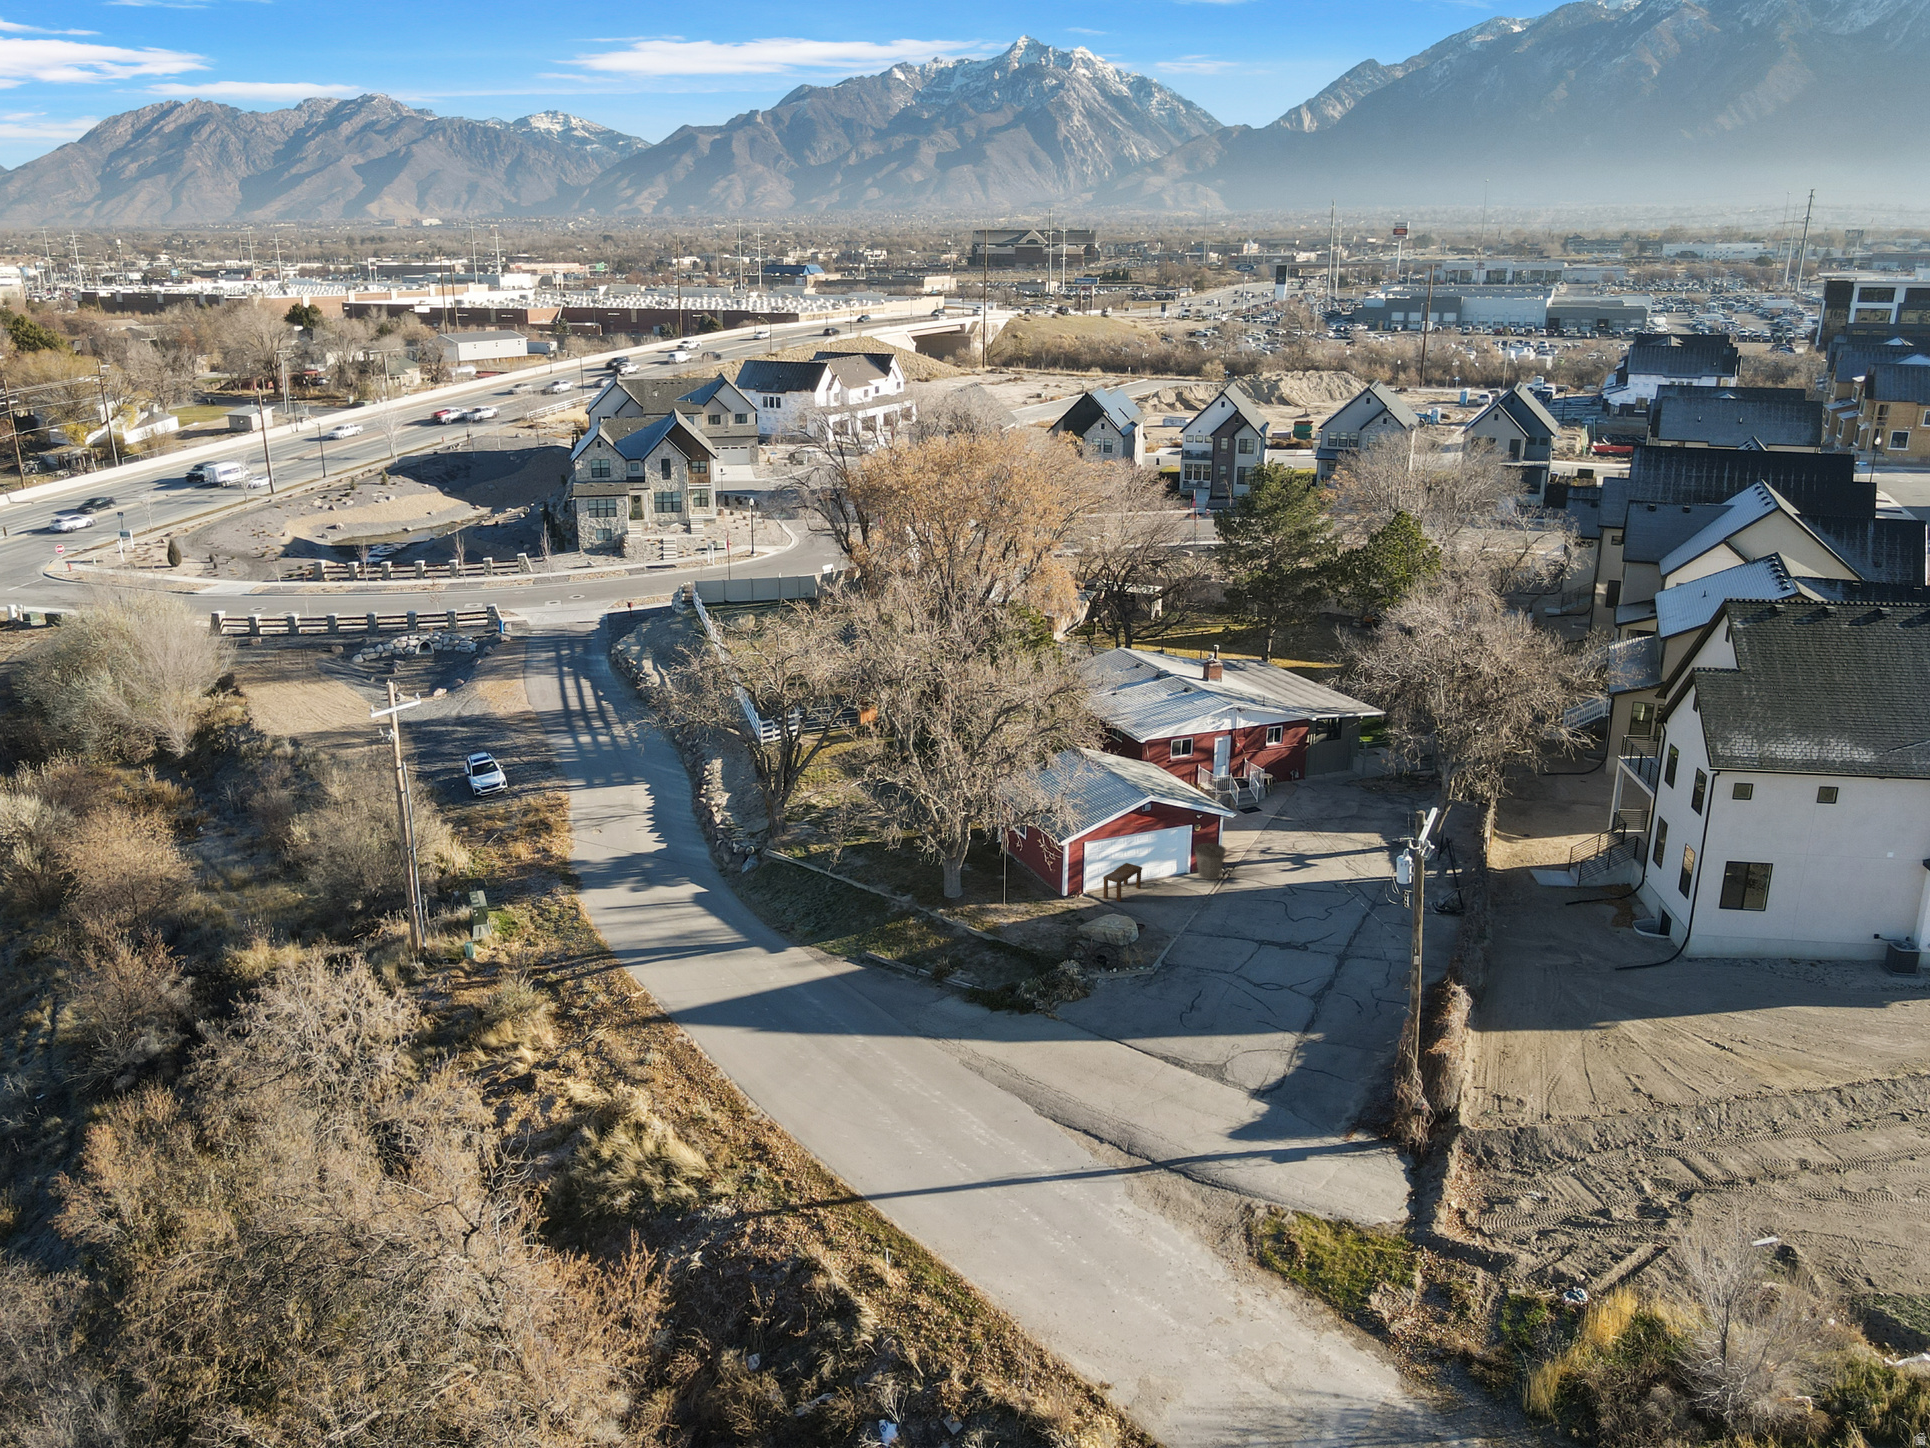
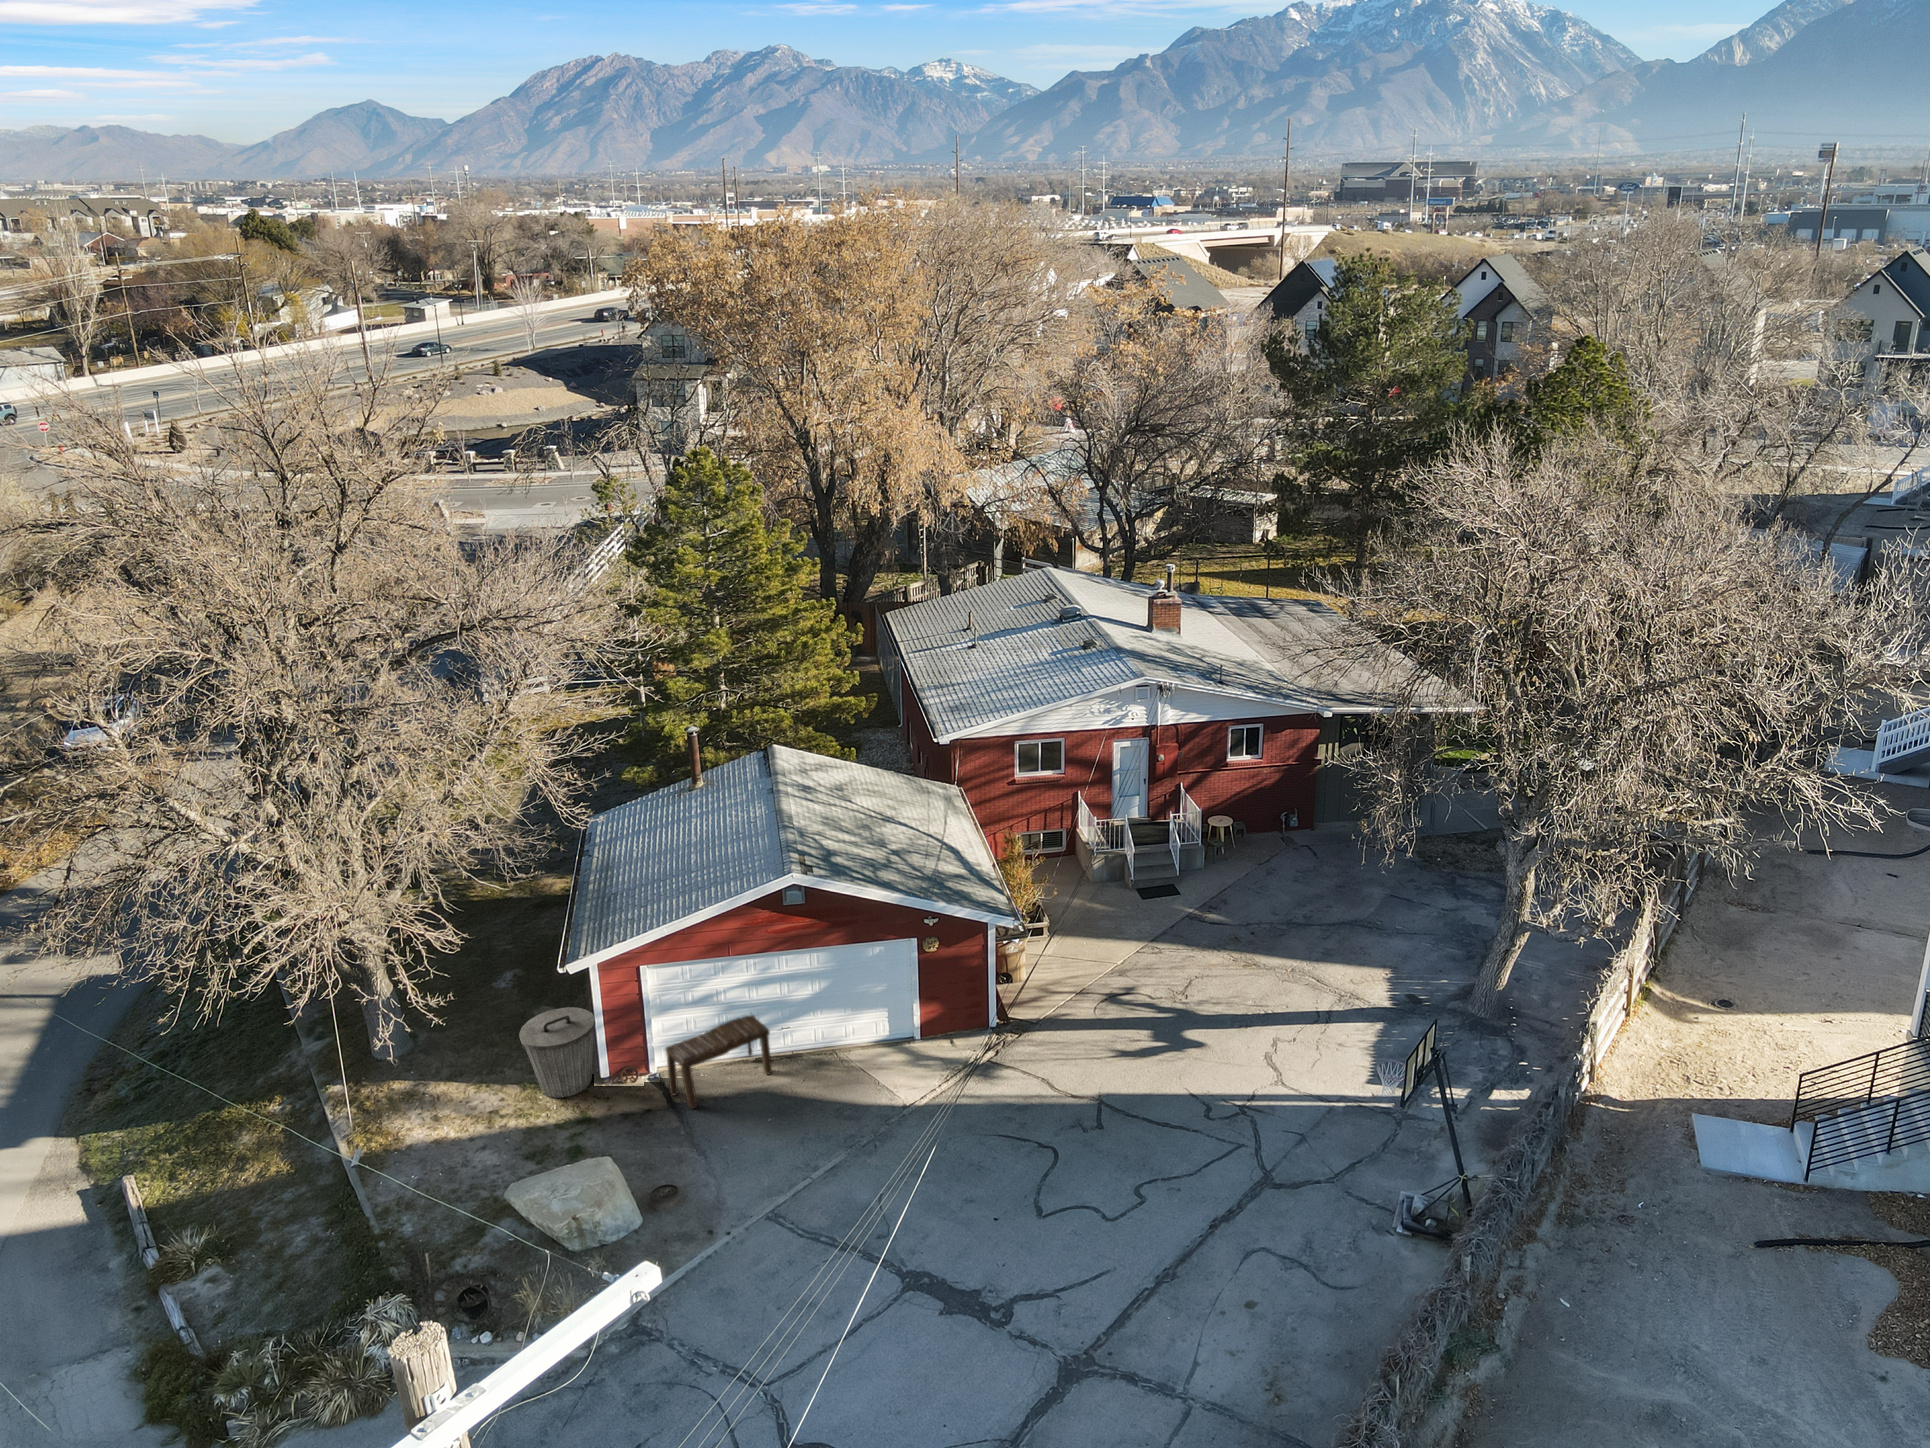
trash can: present [1194,843,1226,880] -> present [519,1007,595,1098]

